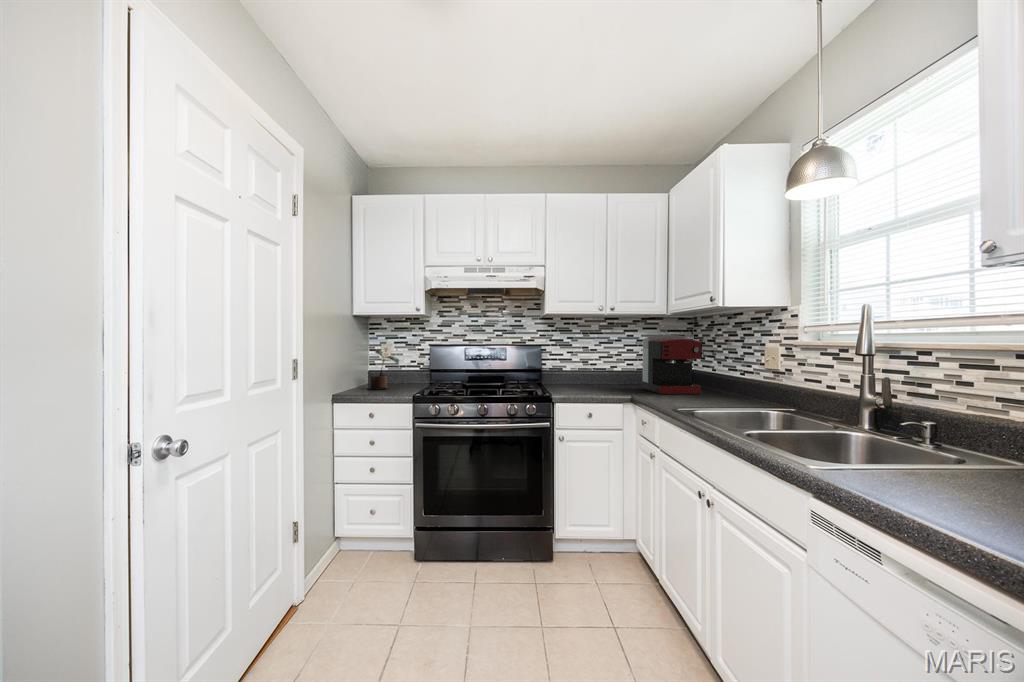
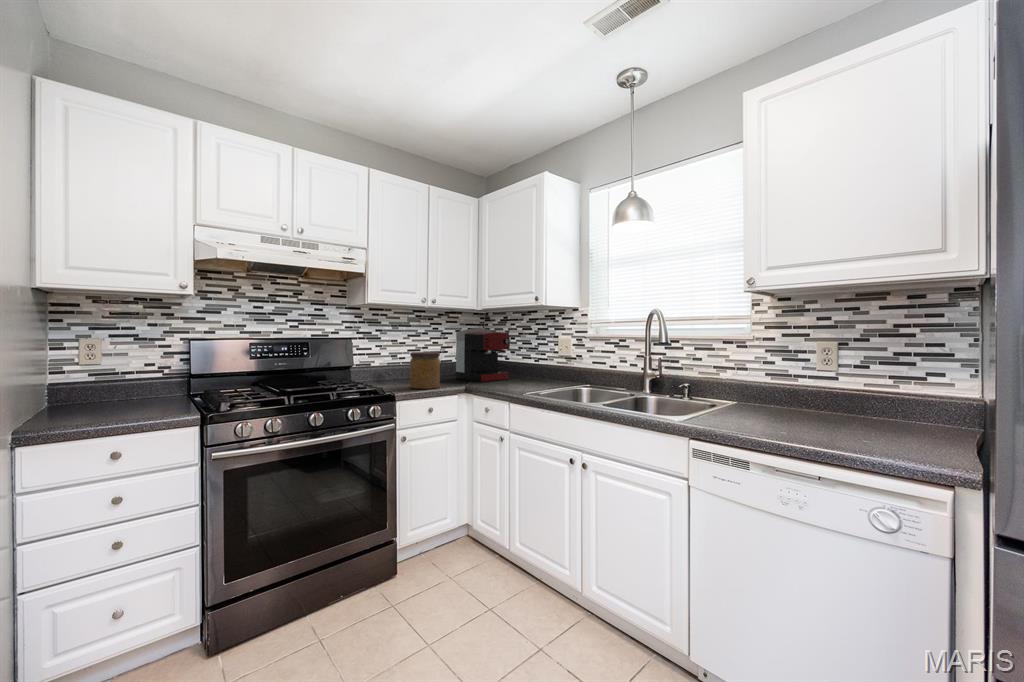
potted plant: present [369,350,399,389] -> none [74,347,149,413]
jar: none [576,359,605,395] -> present [410,352,440,389]

